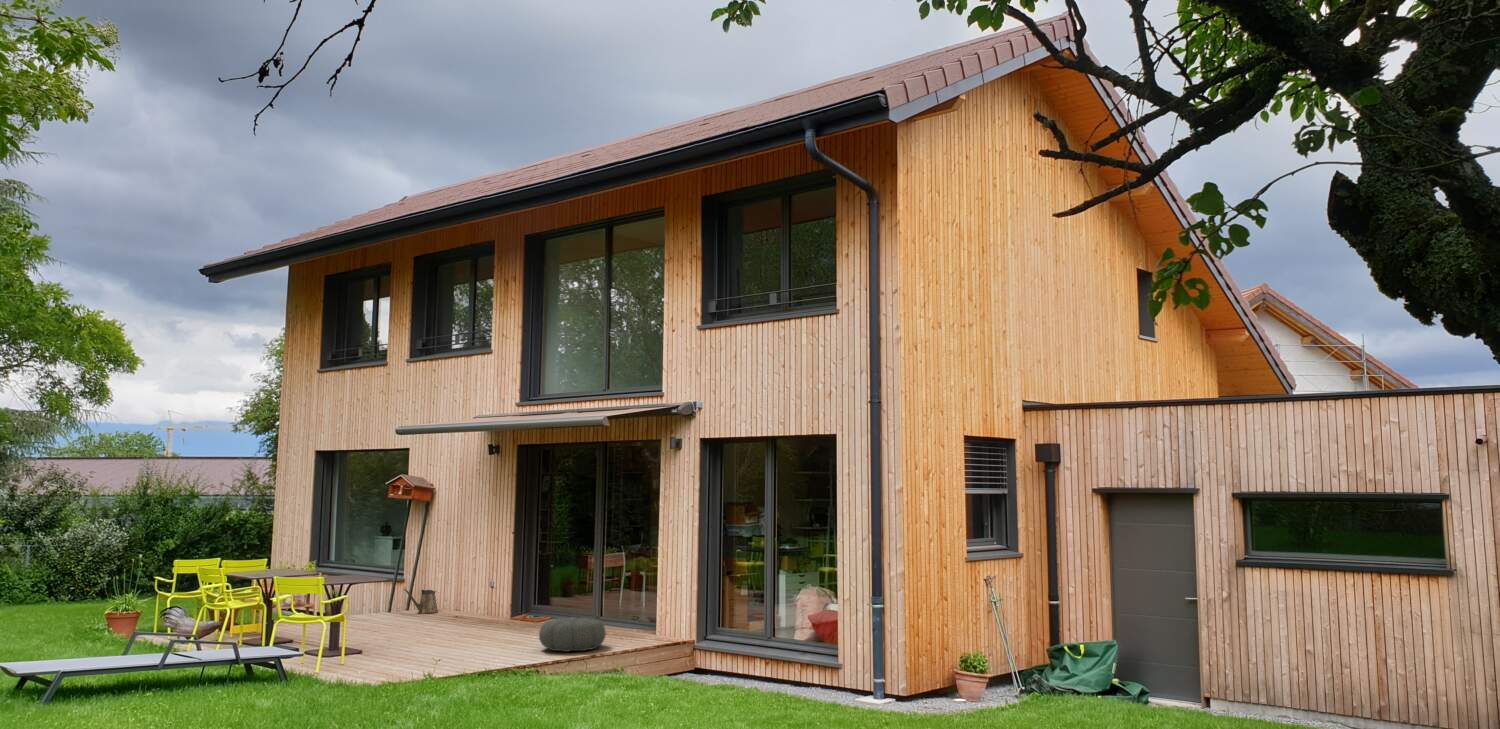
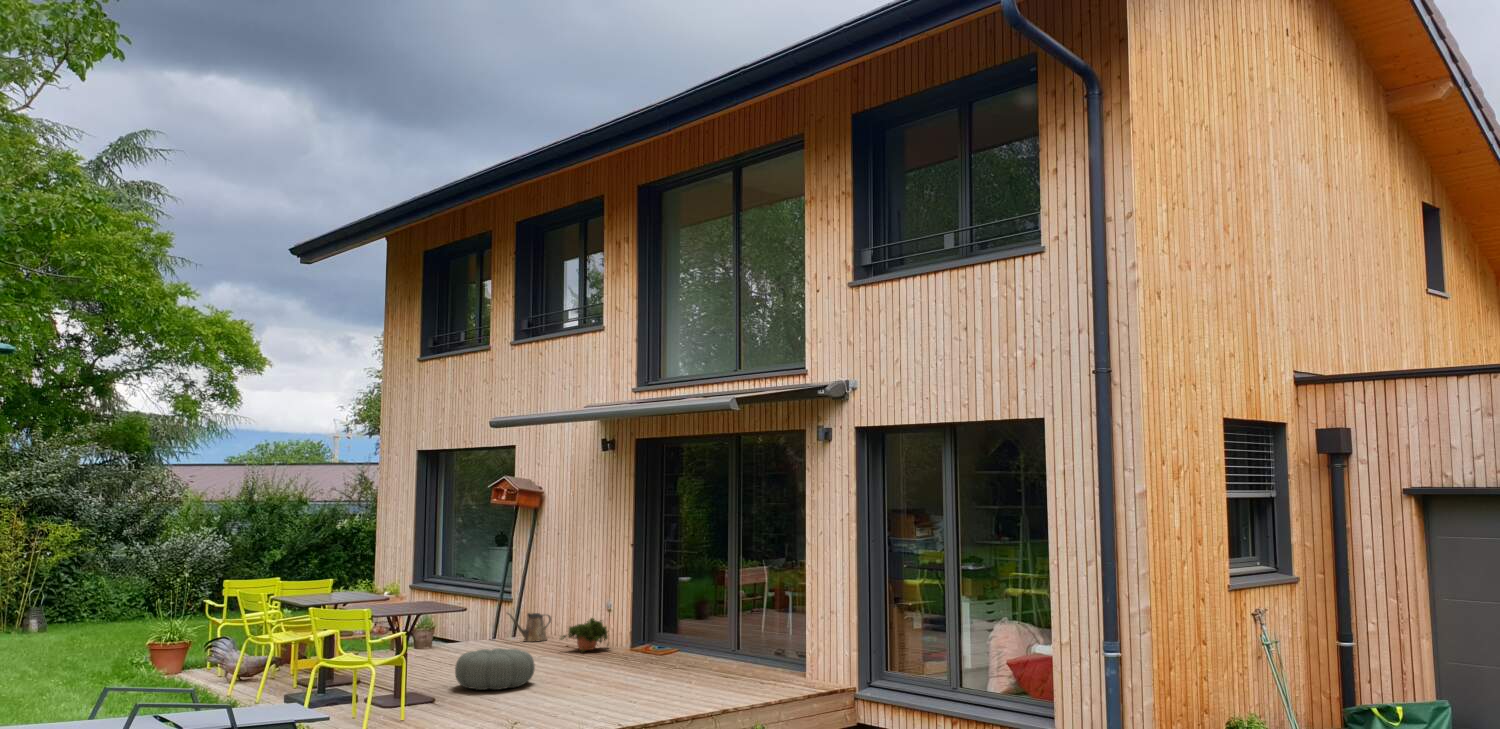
potted plant: none [451,592,495,621] -> present [561,618,608,652]
pouf: present [539,617,606,652] -> present [455,648,535,690]

